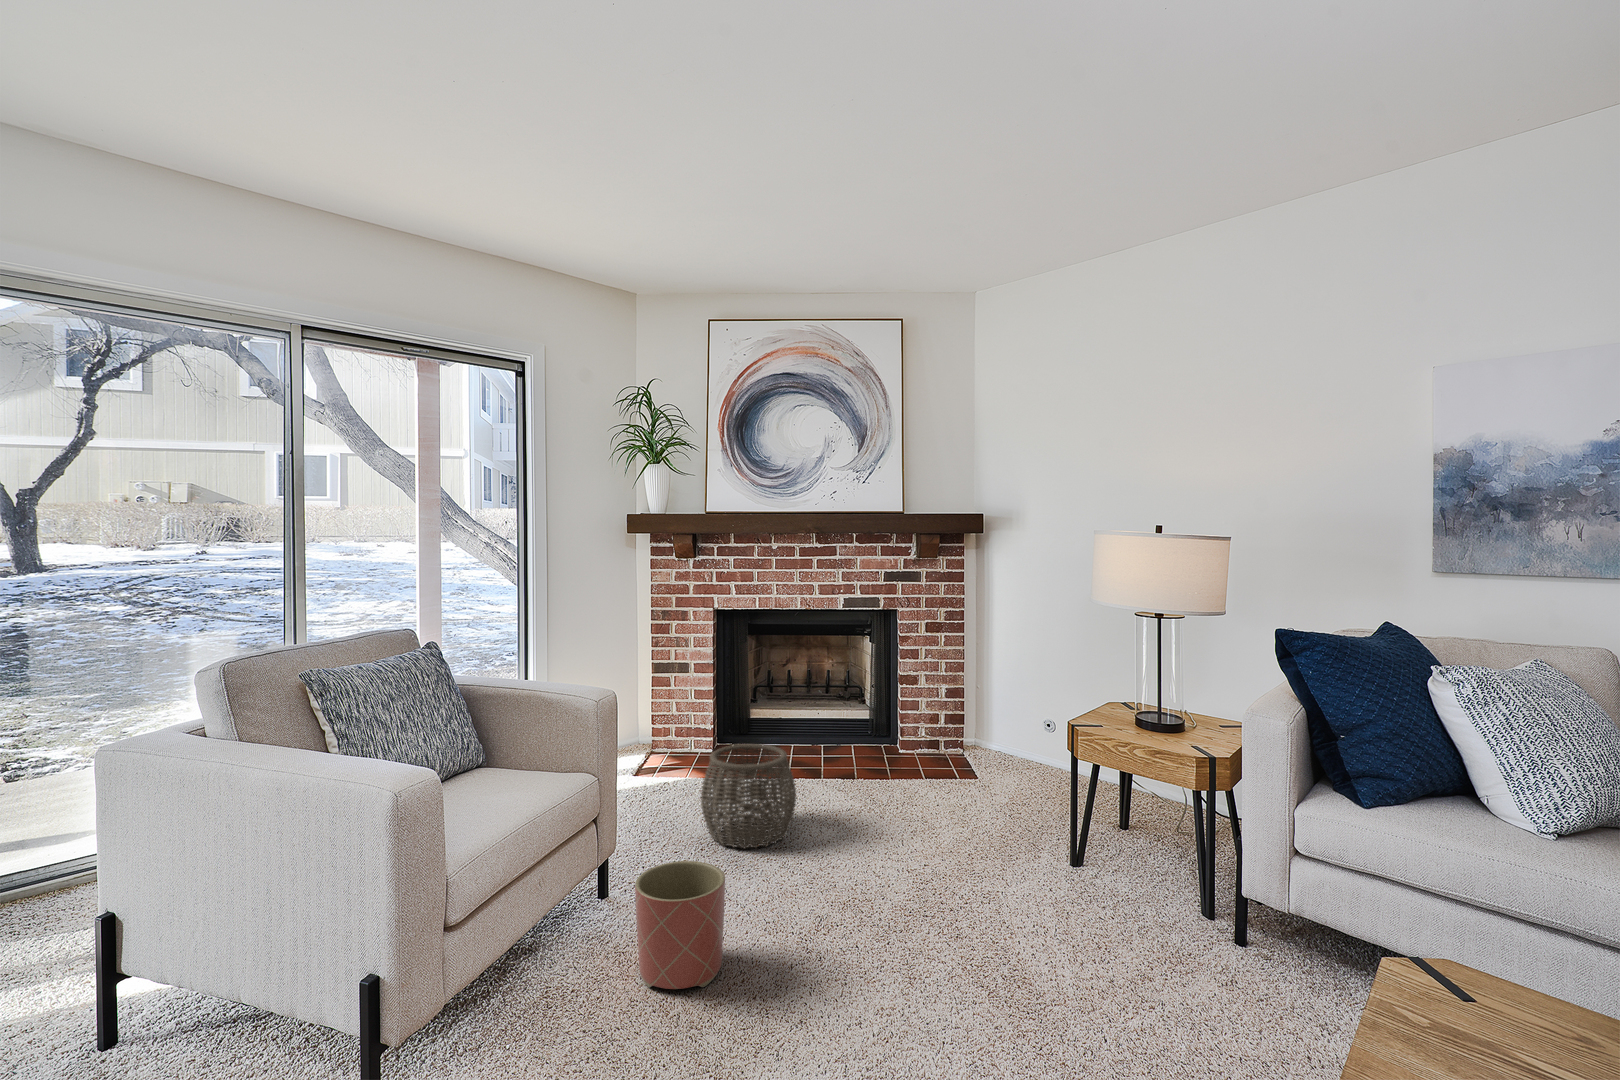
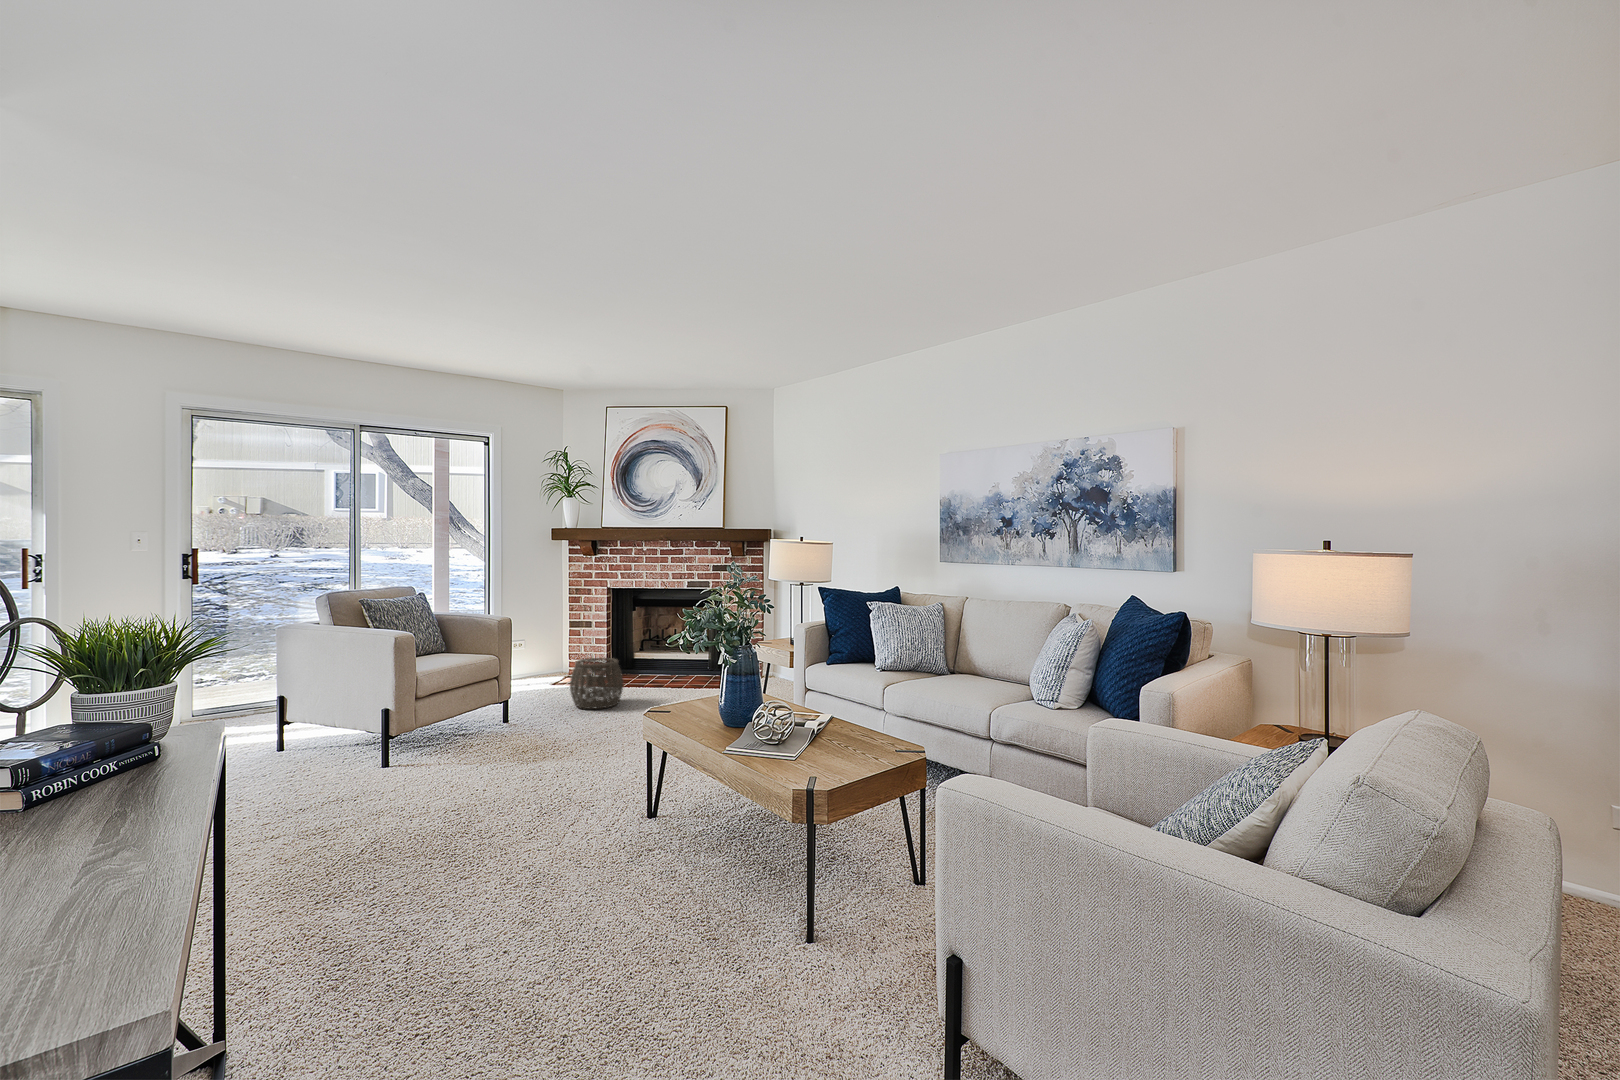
planter: present [635,861,725,989] -> none [507,694,550,744]

